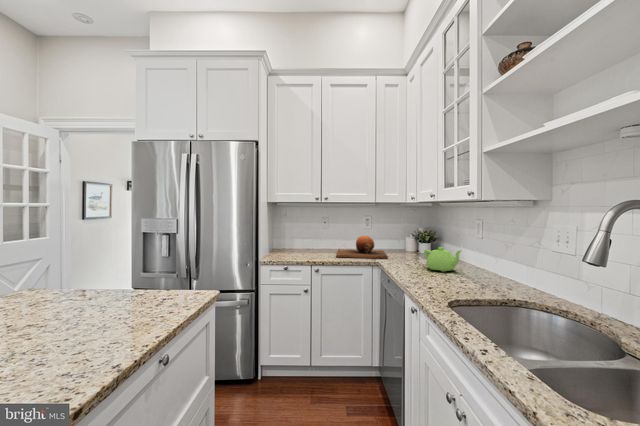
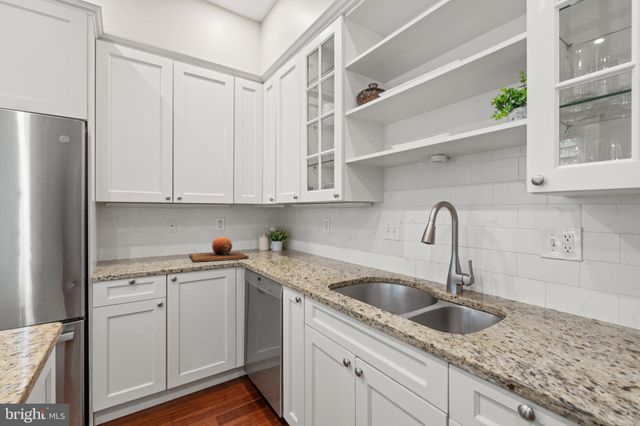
teapot: present [424,247,461,272] -> none [287,243,320,264]

